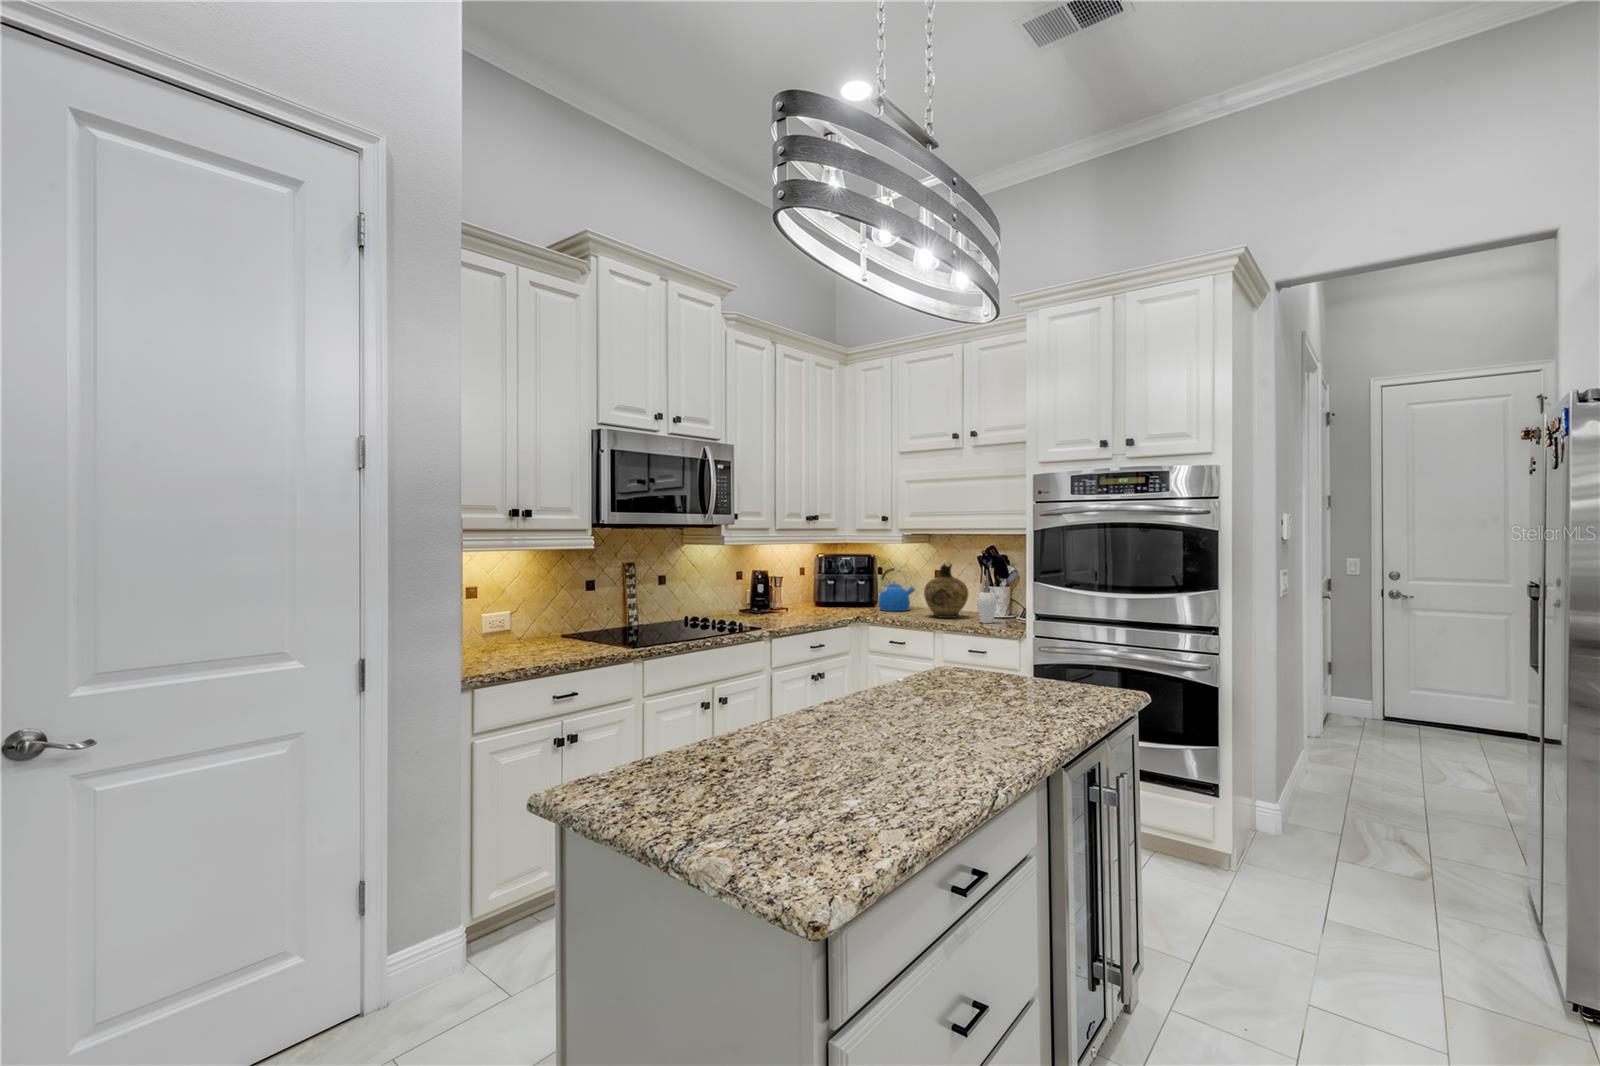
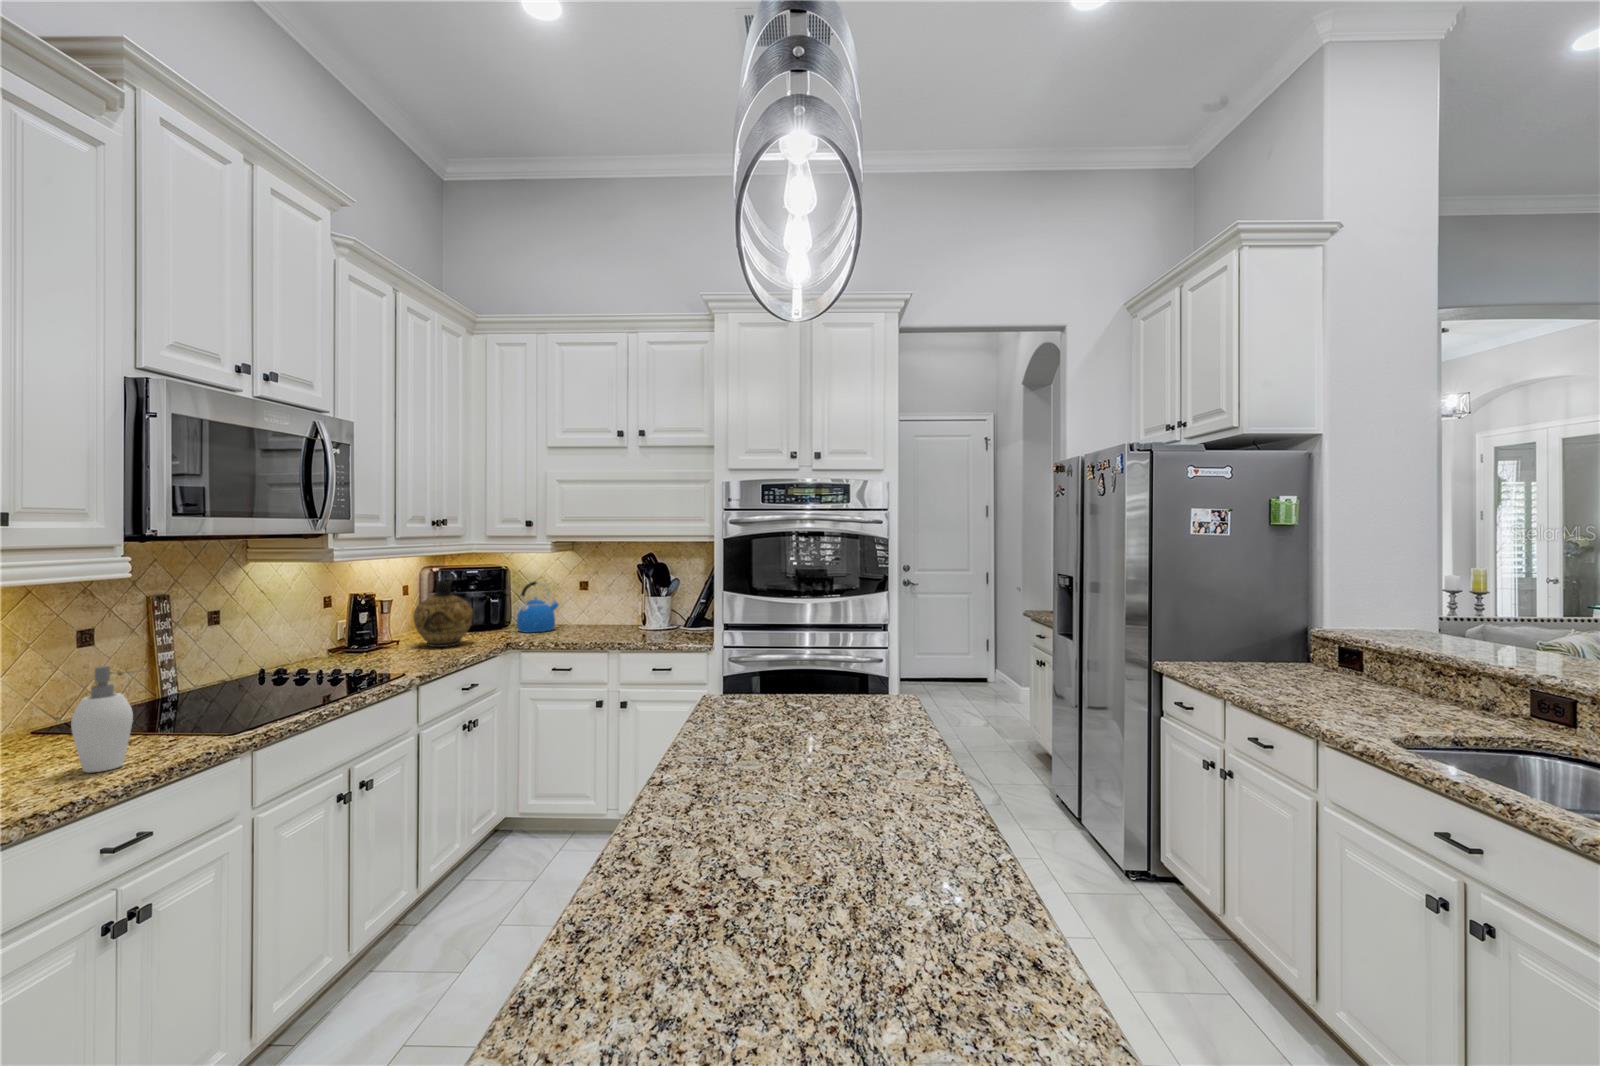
ceramic jug: present [924,564,968,618] -> present [413,579,474,647]
soap dispenser: present [977,580,997,623] -> present [71,666,133,772]

